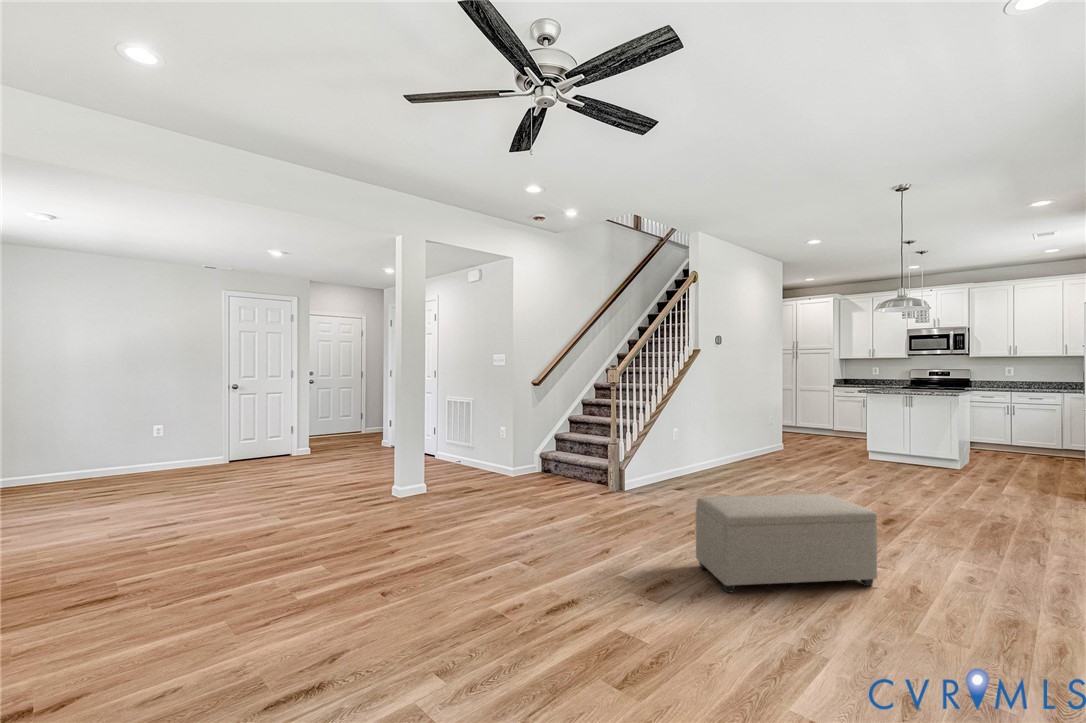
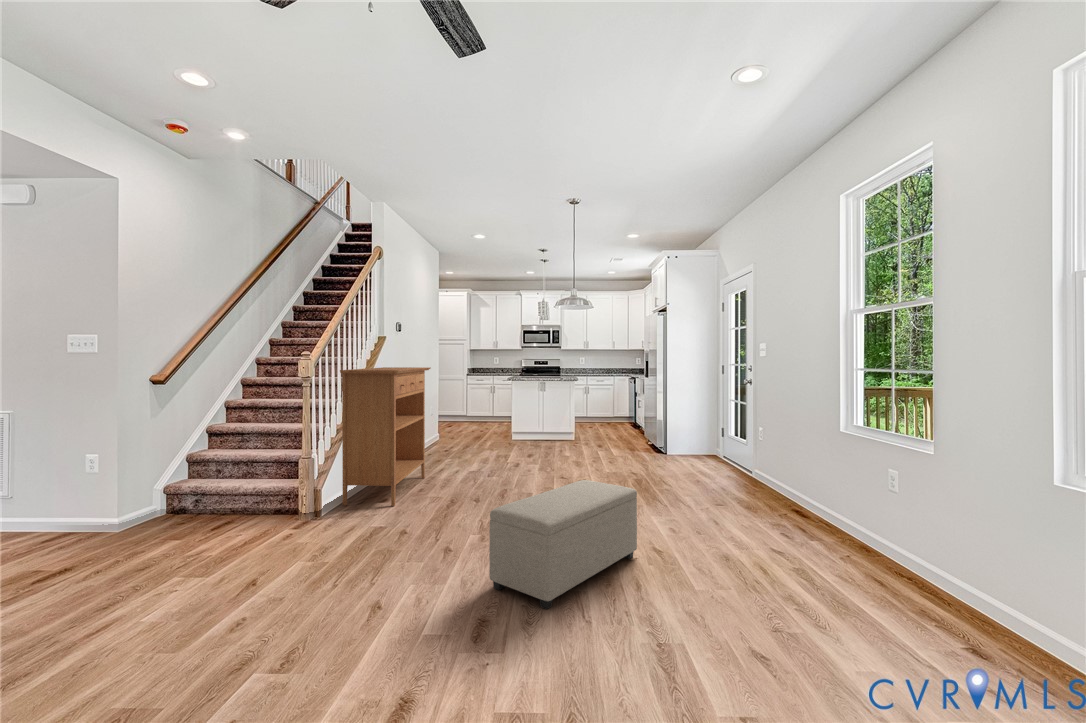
console table: none [643,376,739,495] -> present [340,367,430,506]

